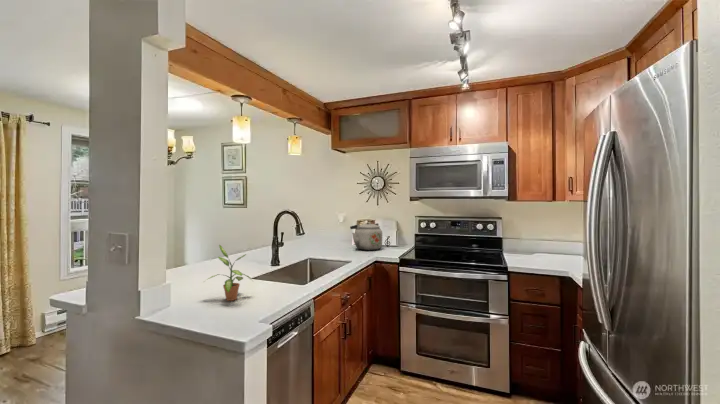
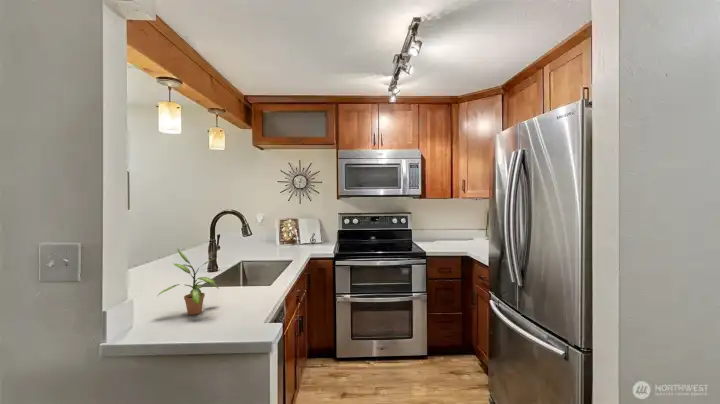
kettle: present [350,222,382,250] -> none [277,220,310,247]

